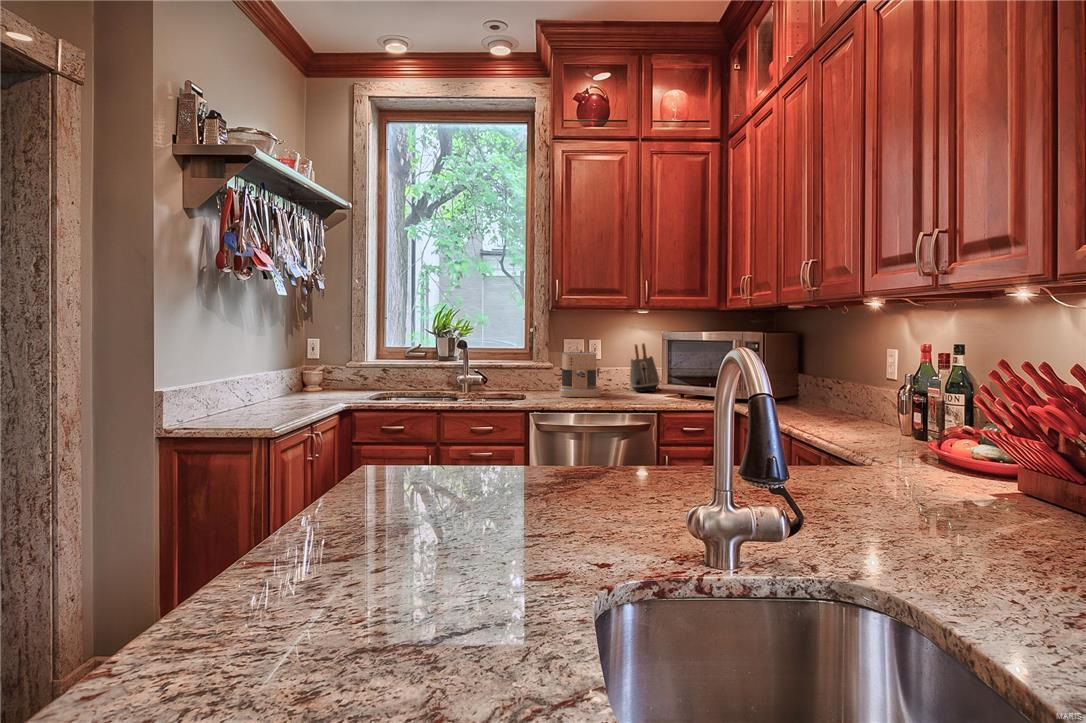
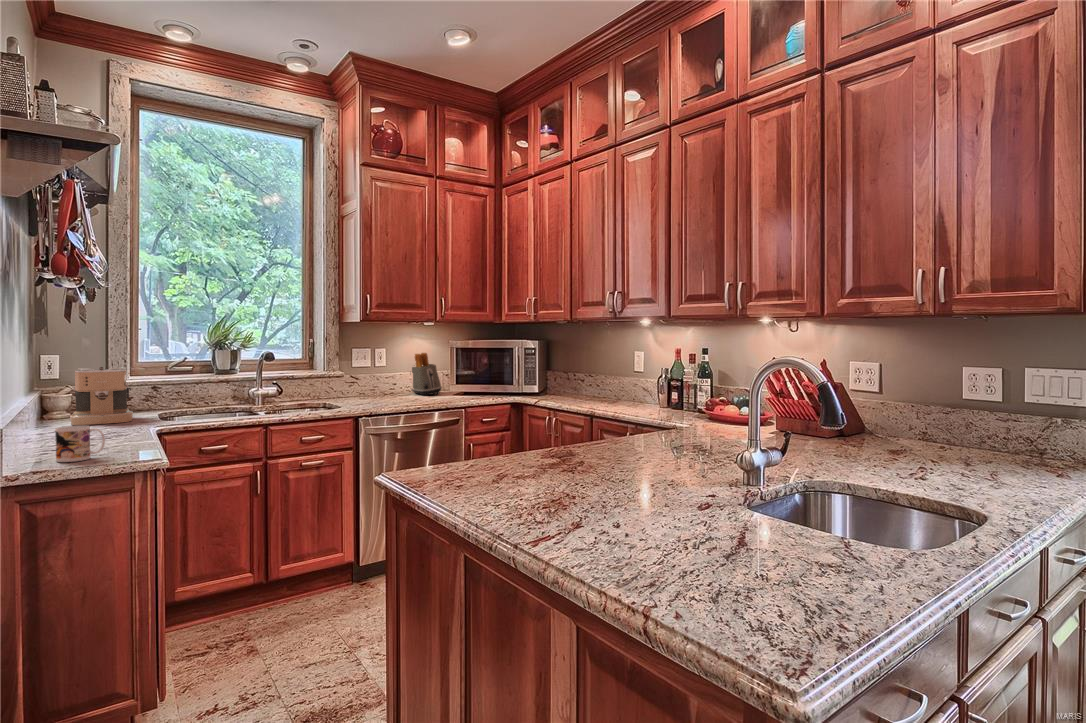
coffee maker: present [559,350,601,397] -> present [70,367,133,425]
mug: none [217,401,252,430] -> present [55,426,105,462]

